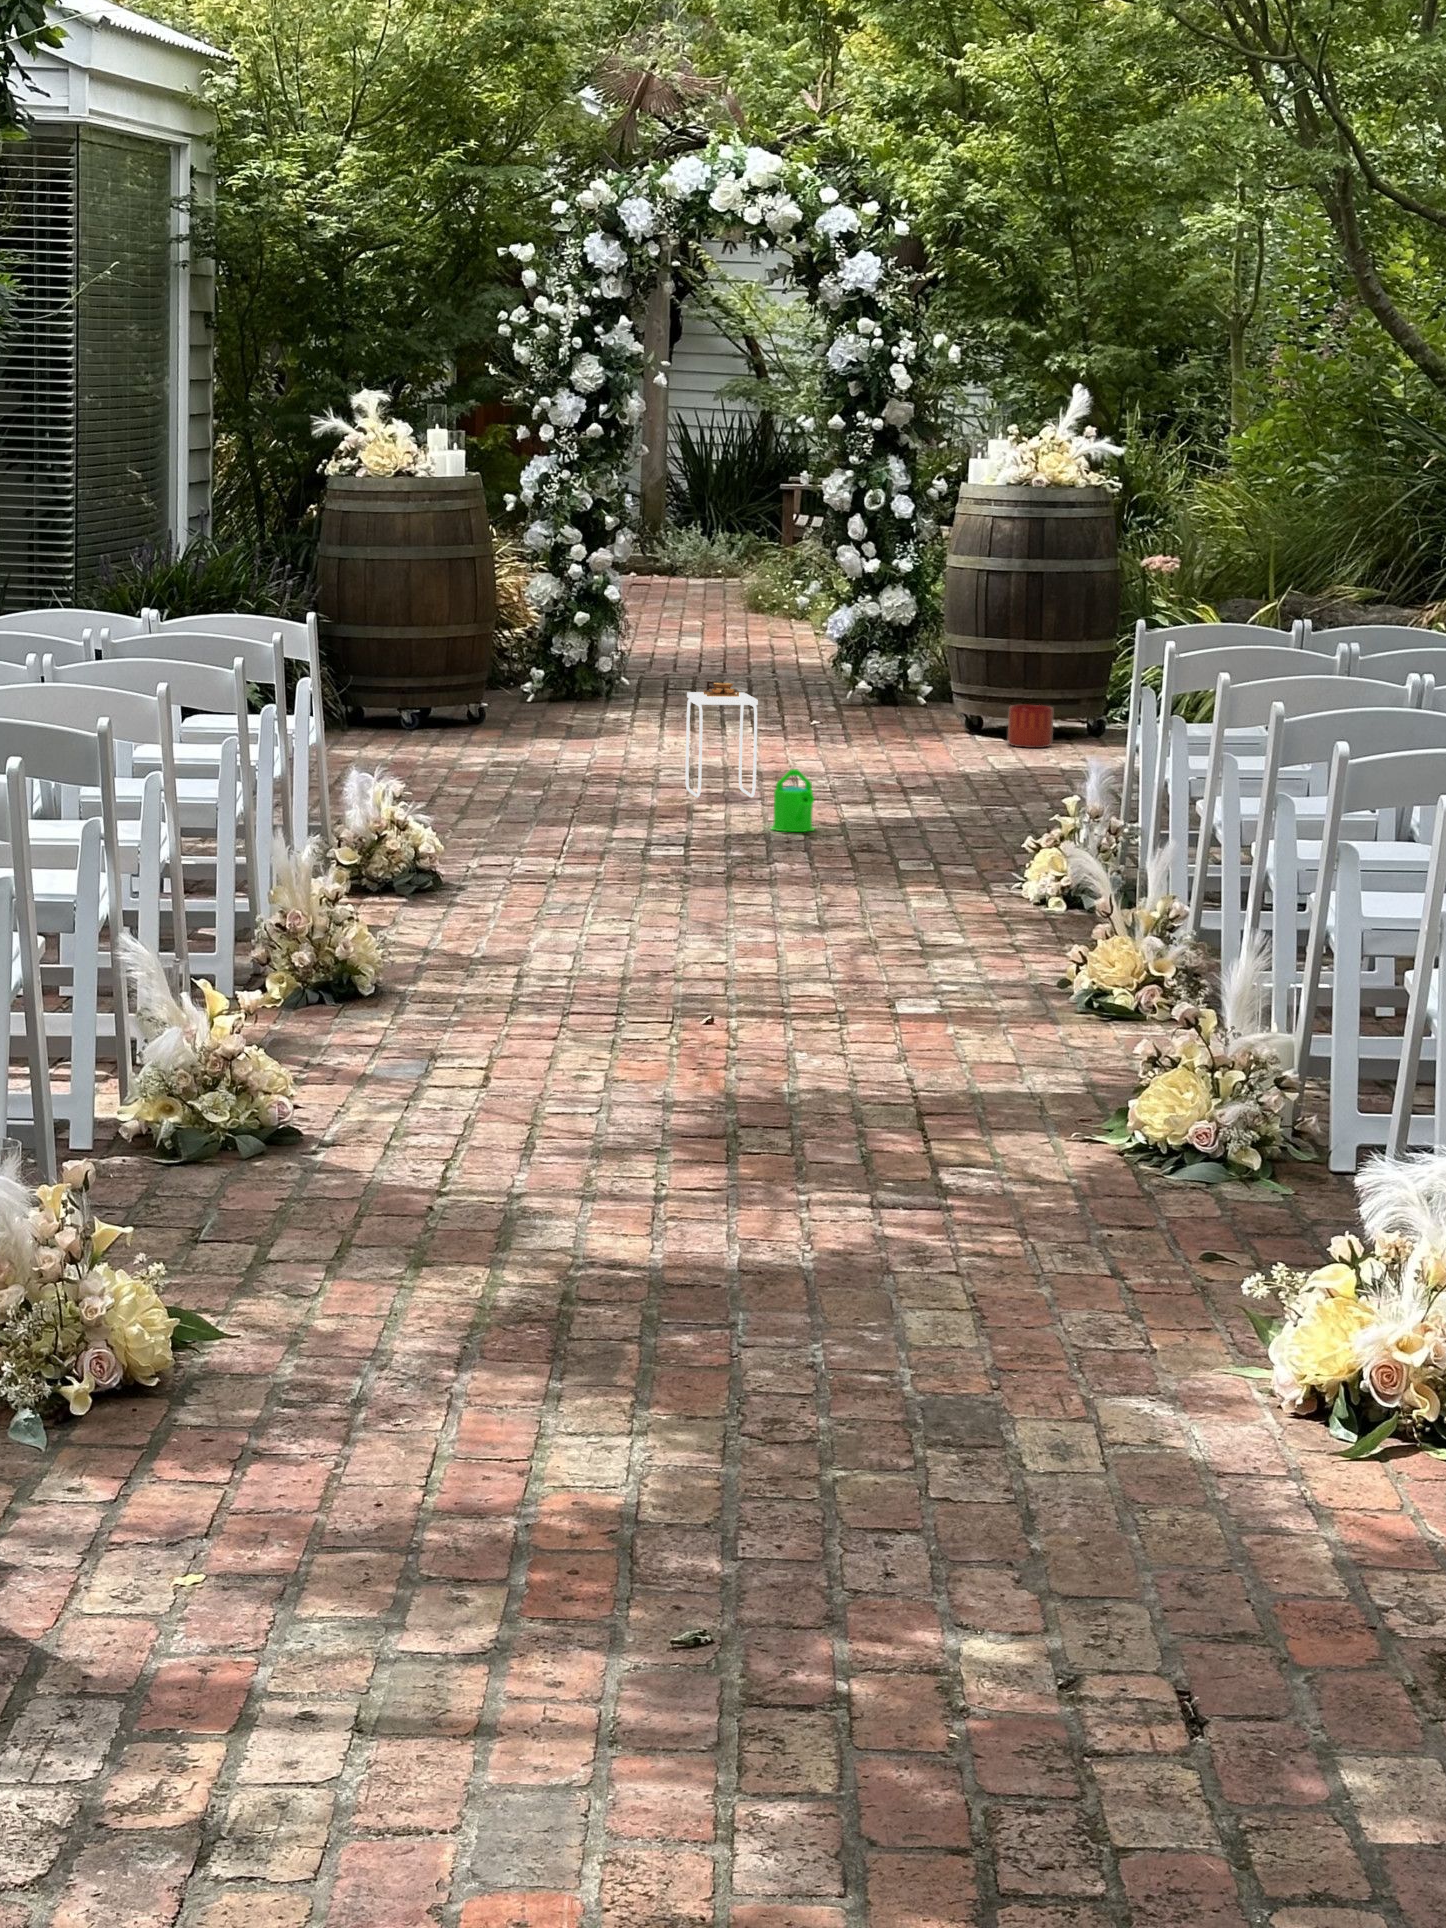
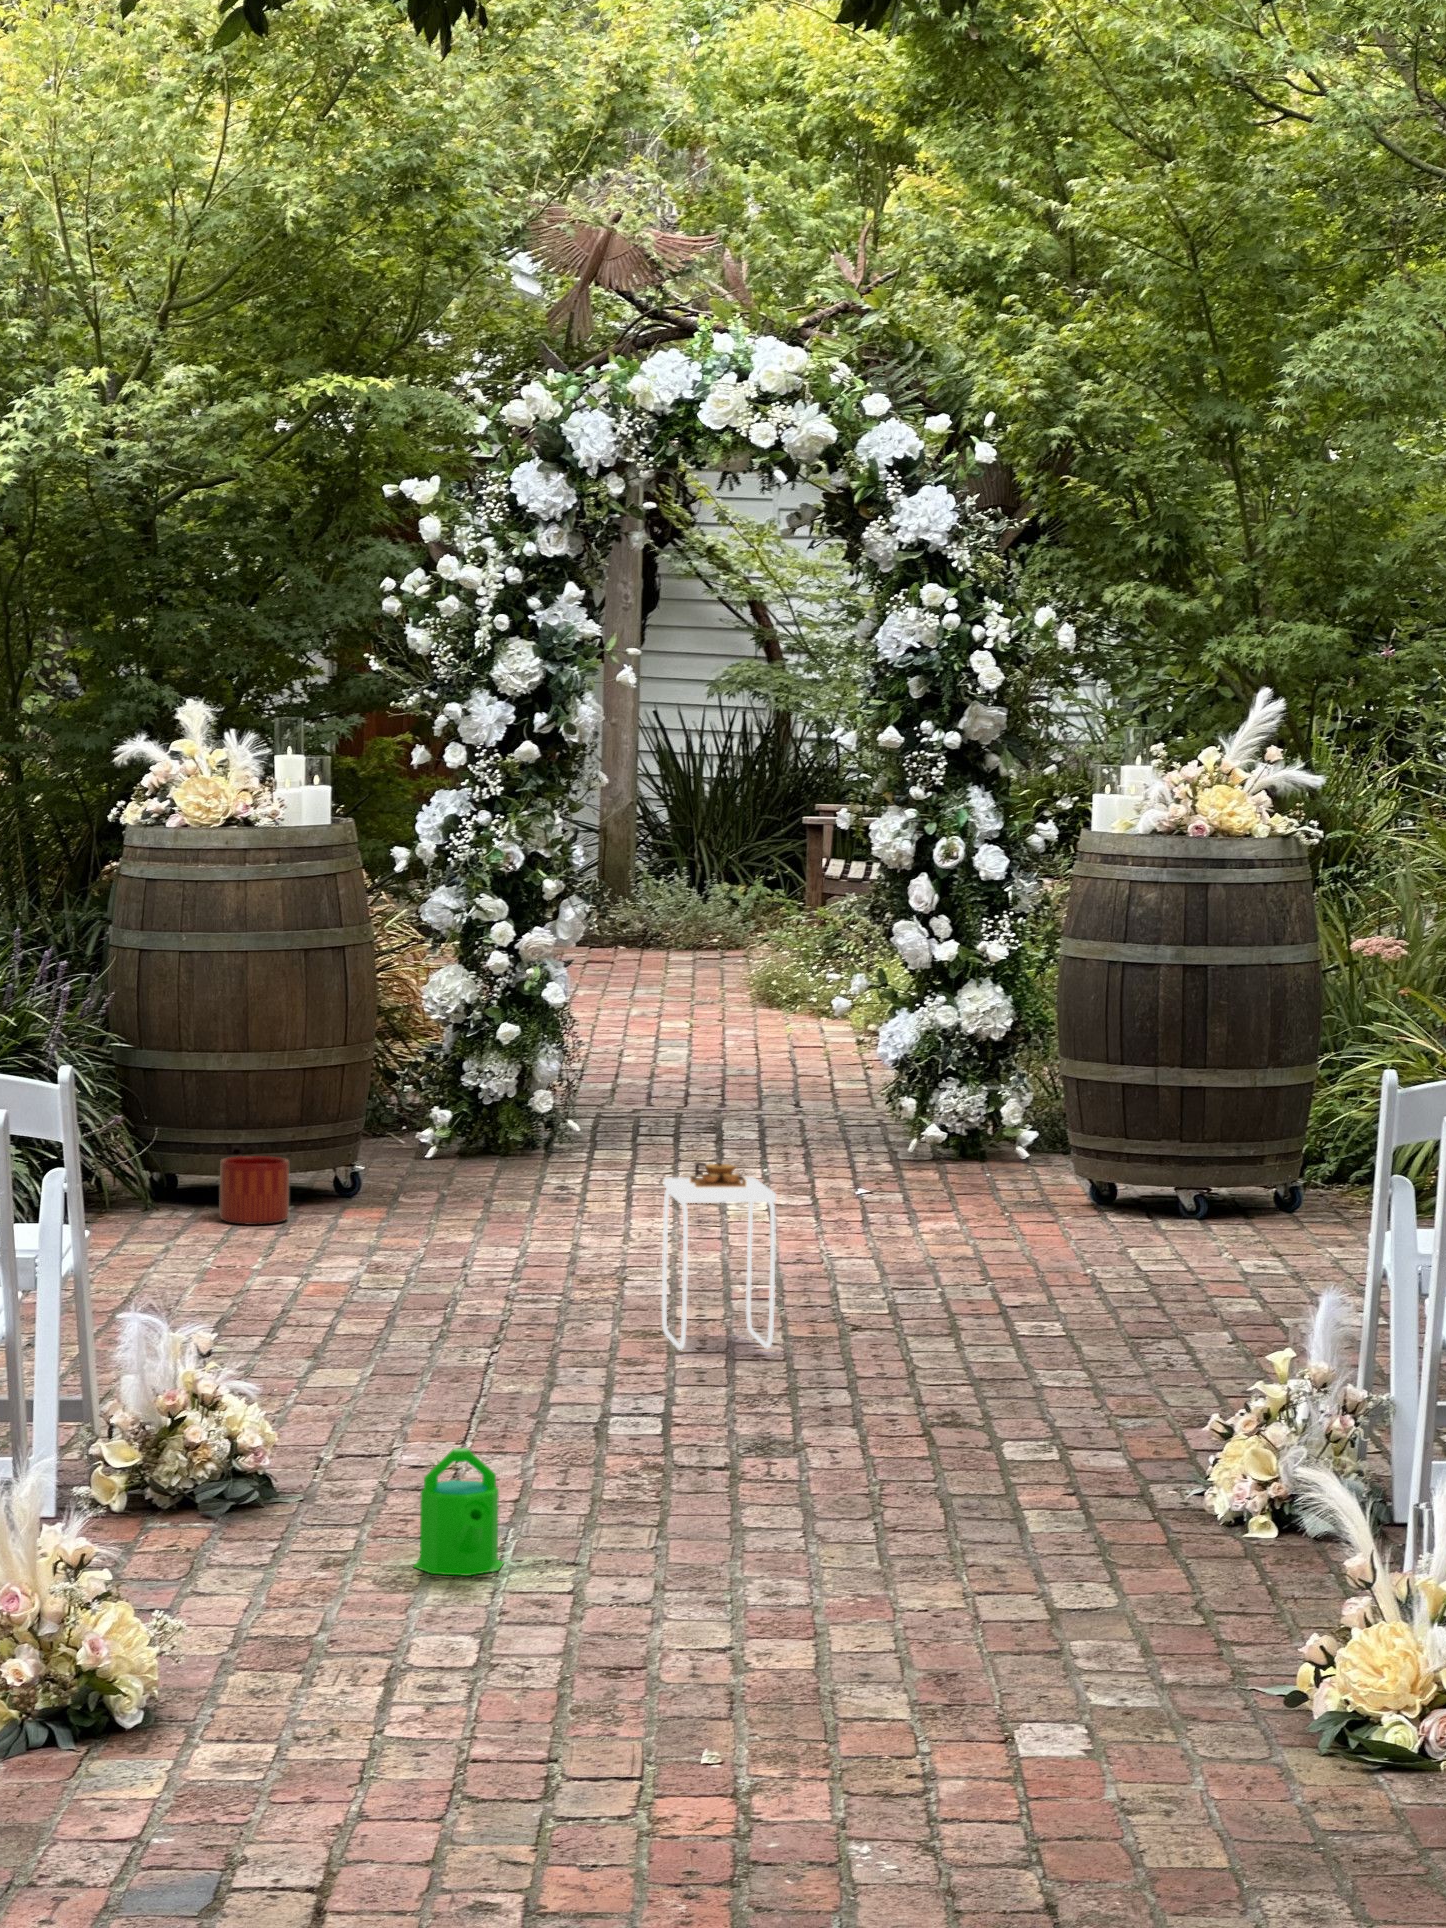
planter: present [1008,705,1053,748] -> present [219,1156,289,1225]
watering can: present [771,769,814,832] -> present [414,1448,503,1576]

